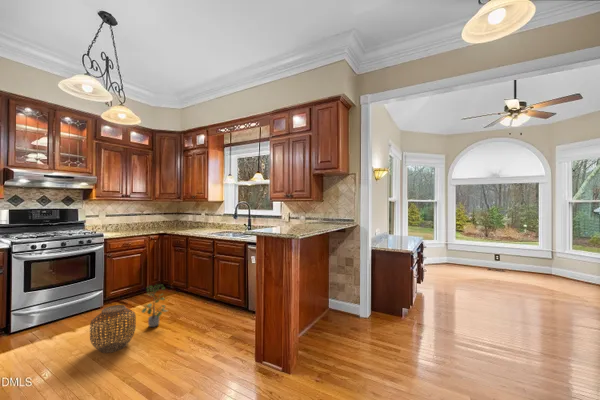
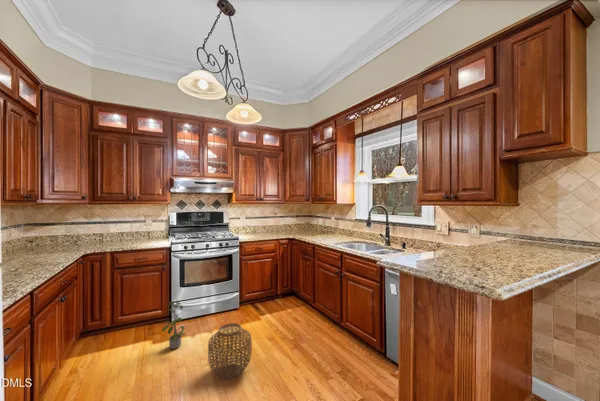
potted plant: present [142,285,167,327] -> present [162,301,184,349]

